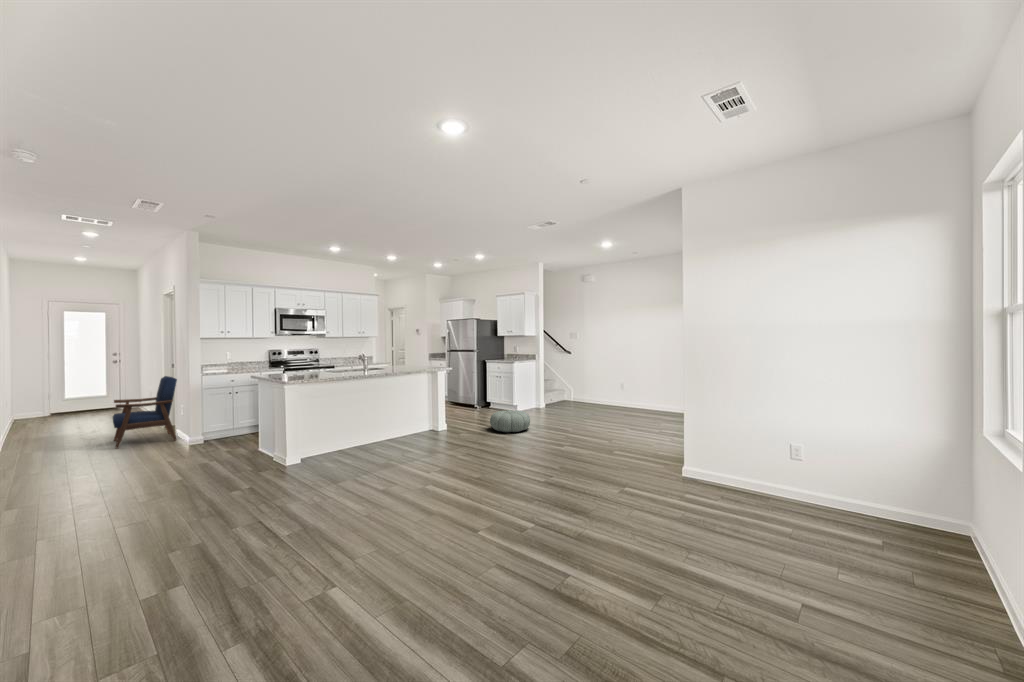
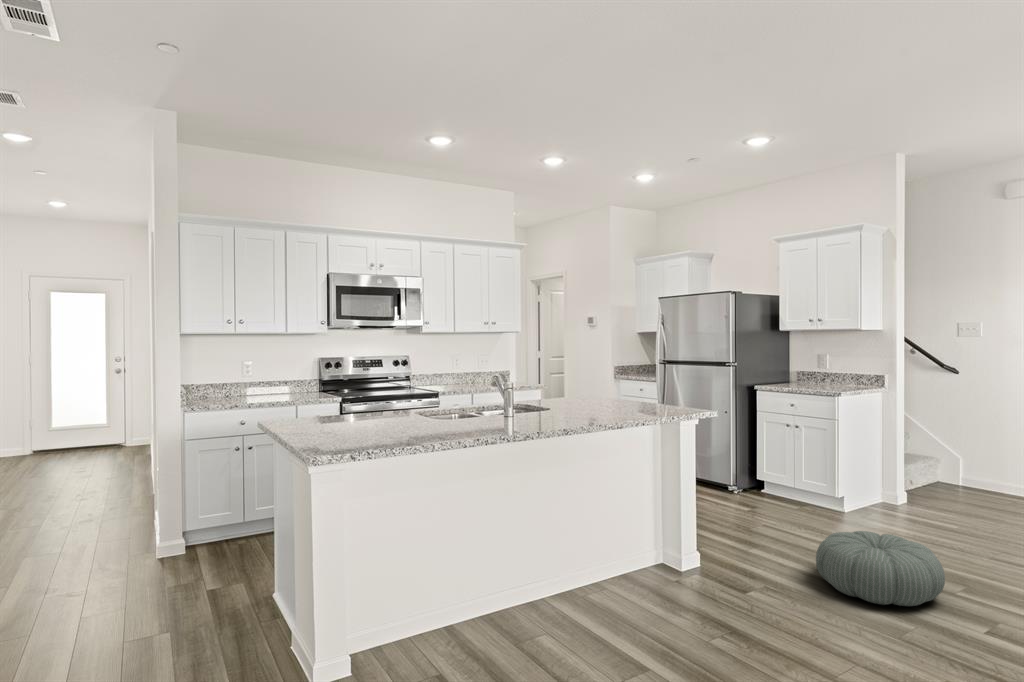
armchair: present [113,376,177,449] -> none [28,406,149,554]

